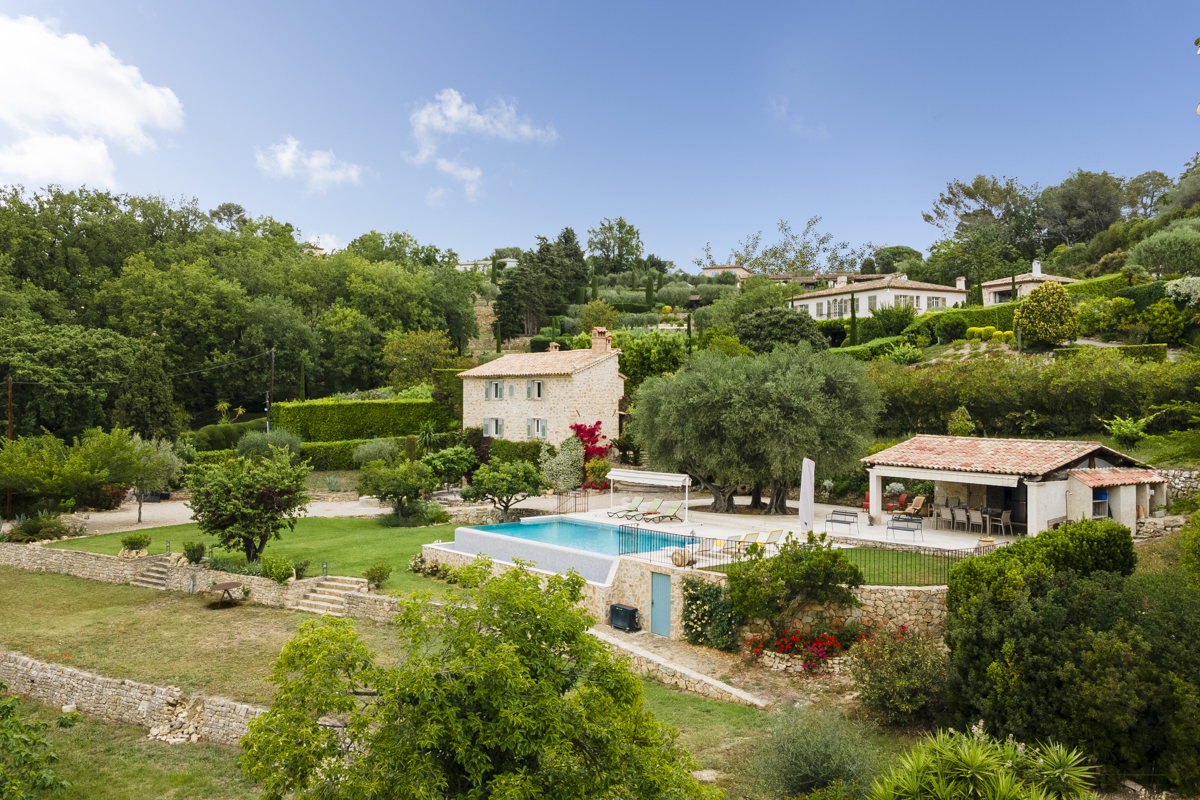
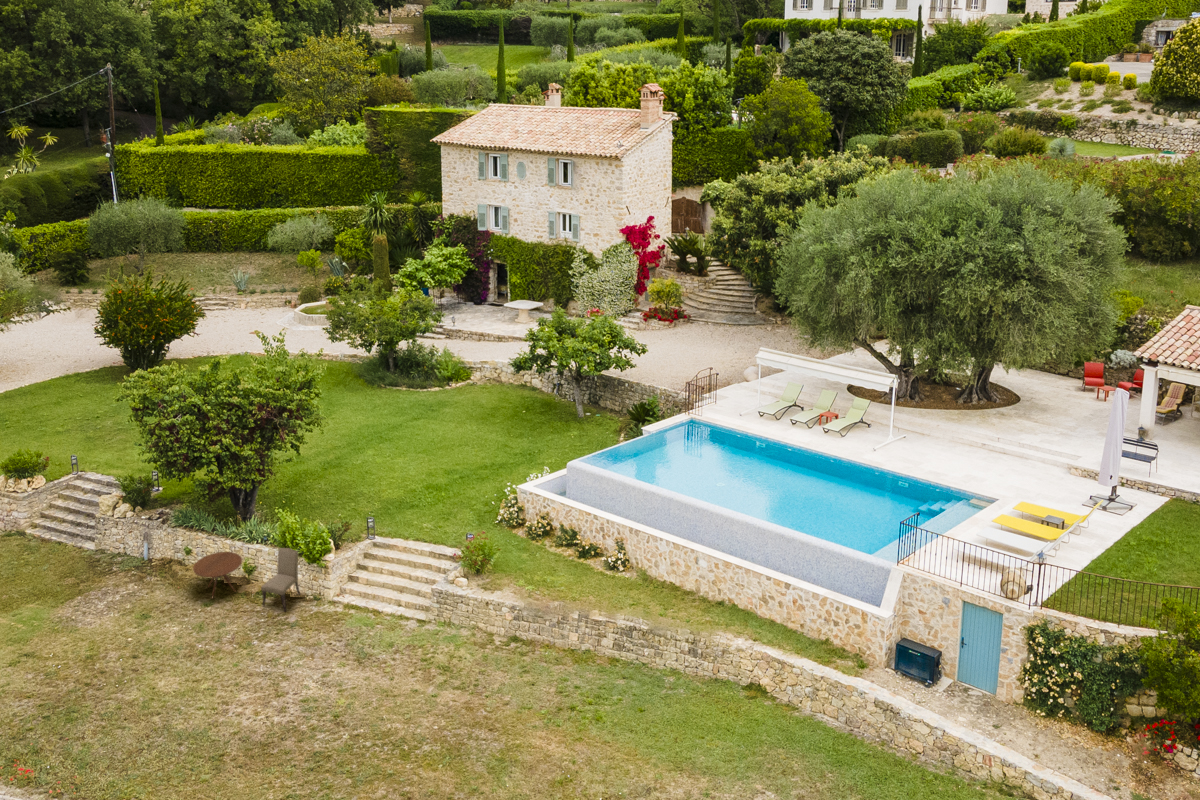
chair: none [246,575,274,614] -> present [261,548,300,611]

